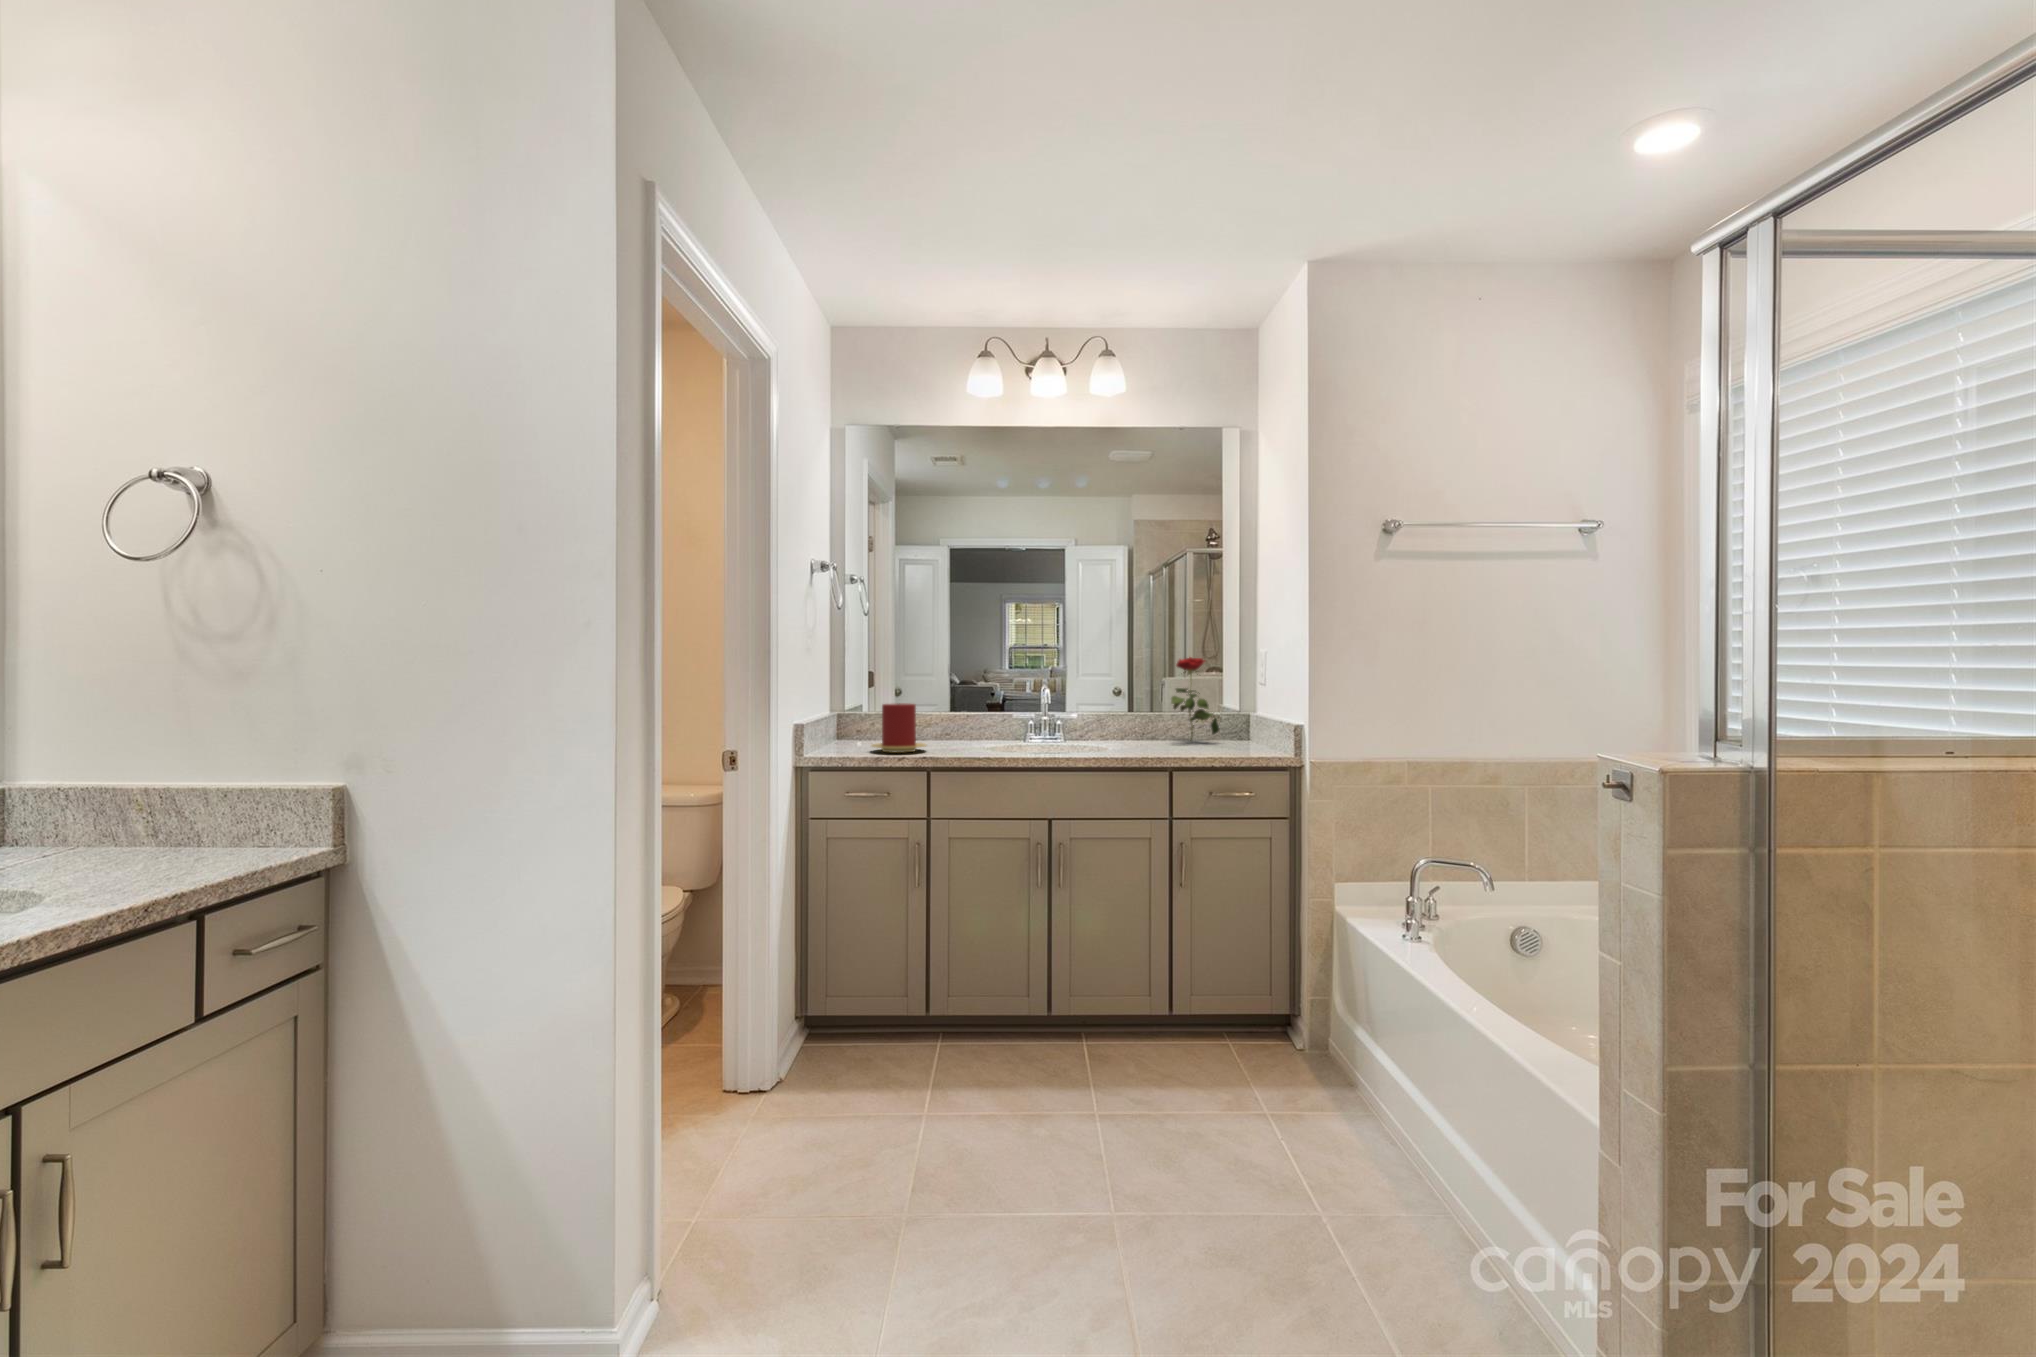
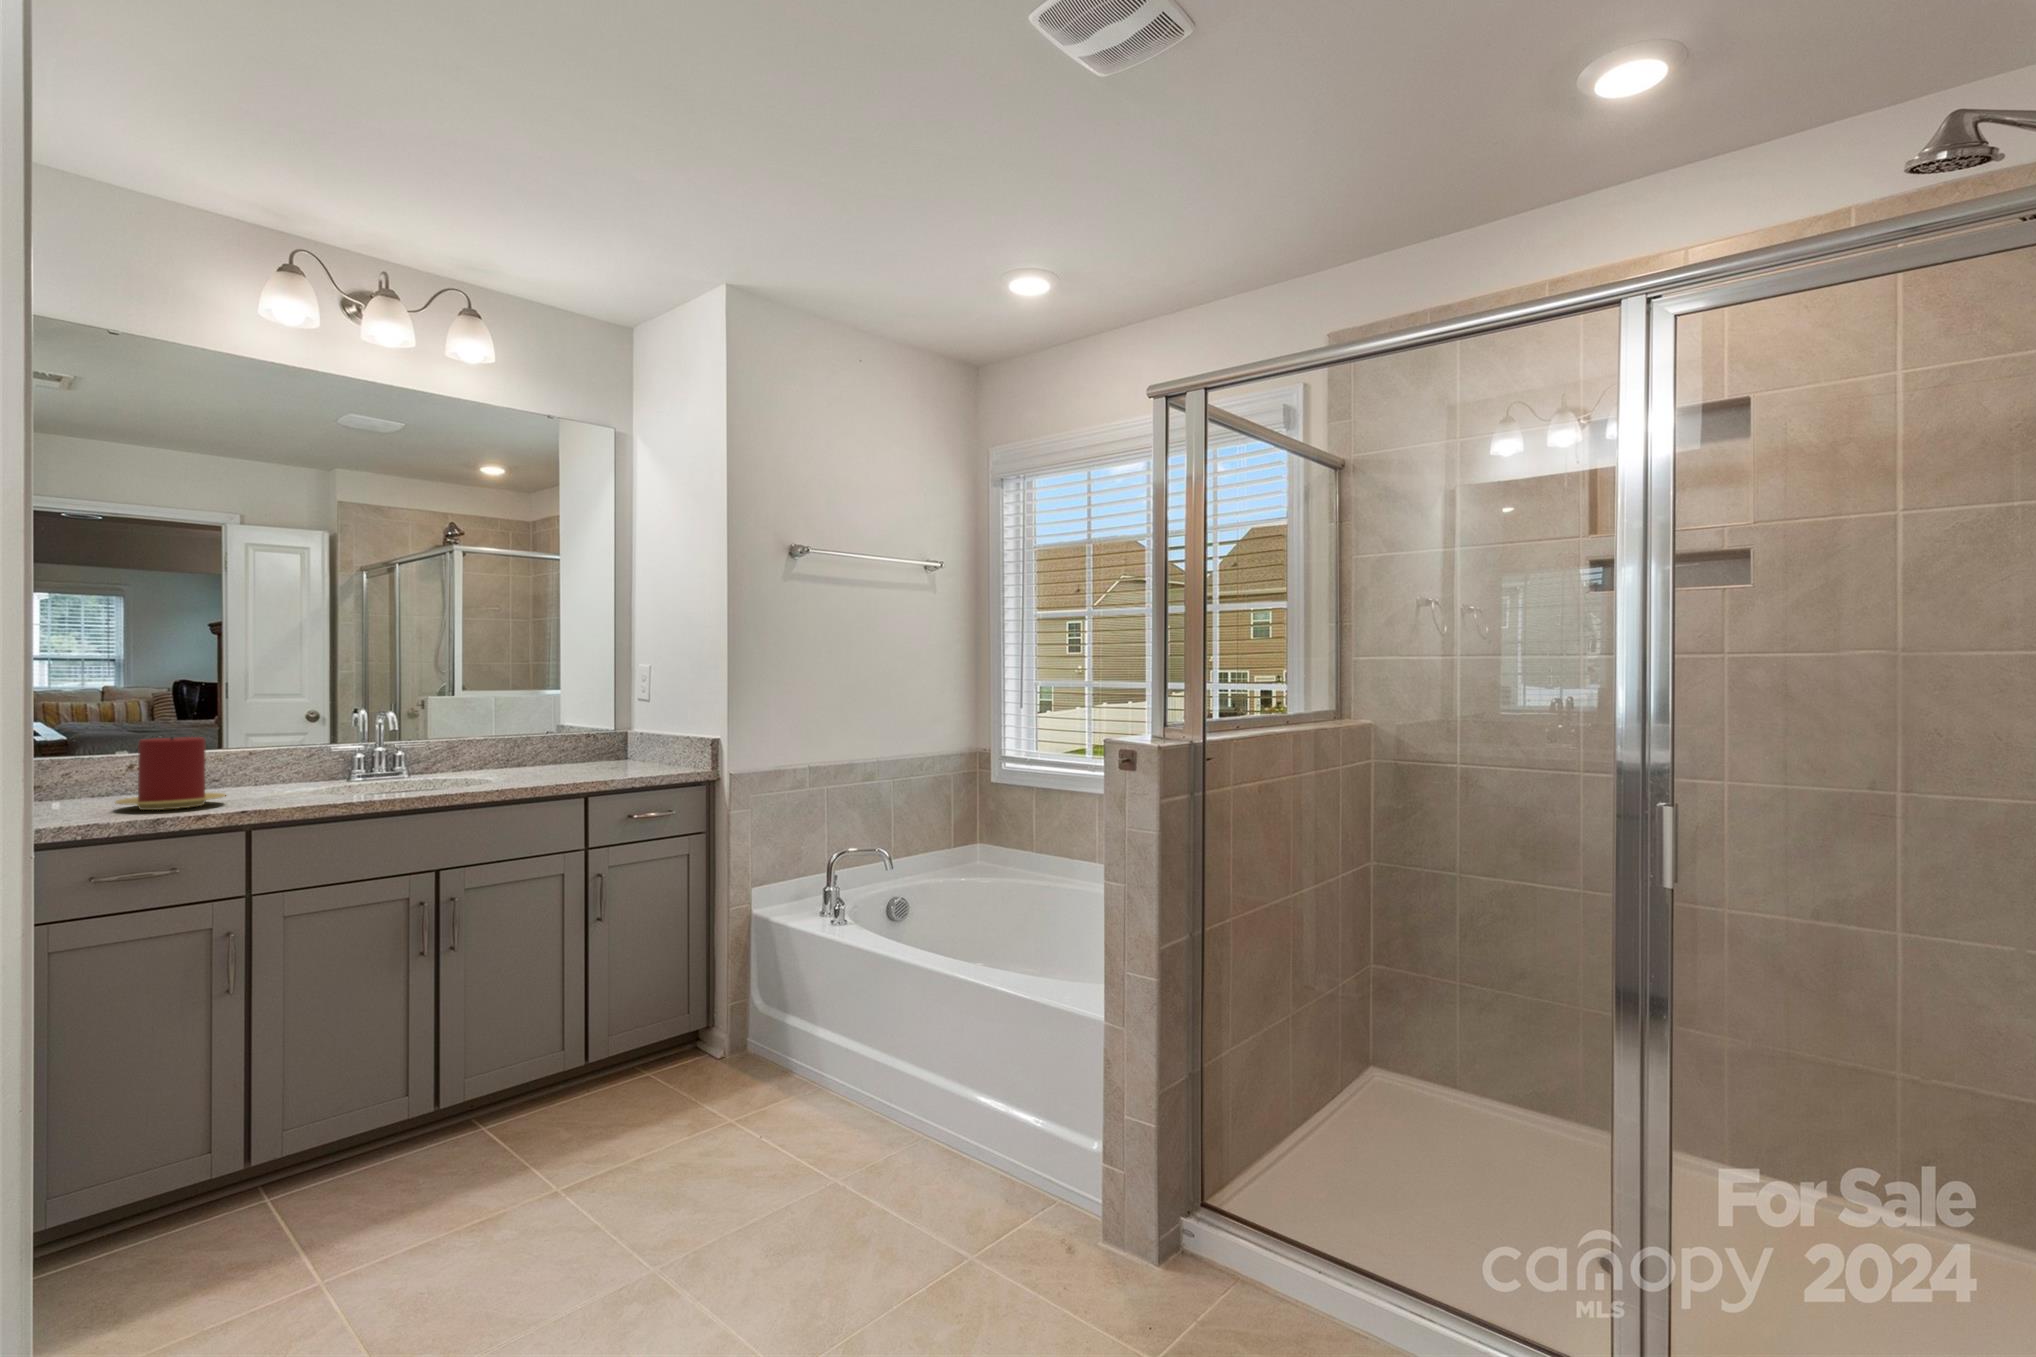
flower: present [1171,657,1219,734] -> none [548,674,604,766]

